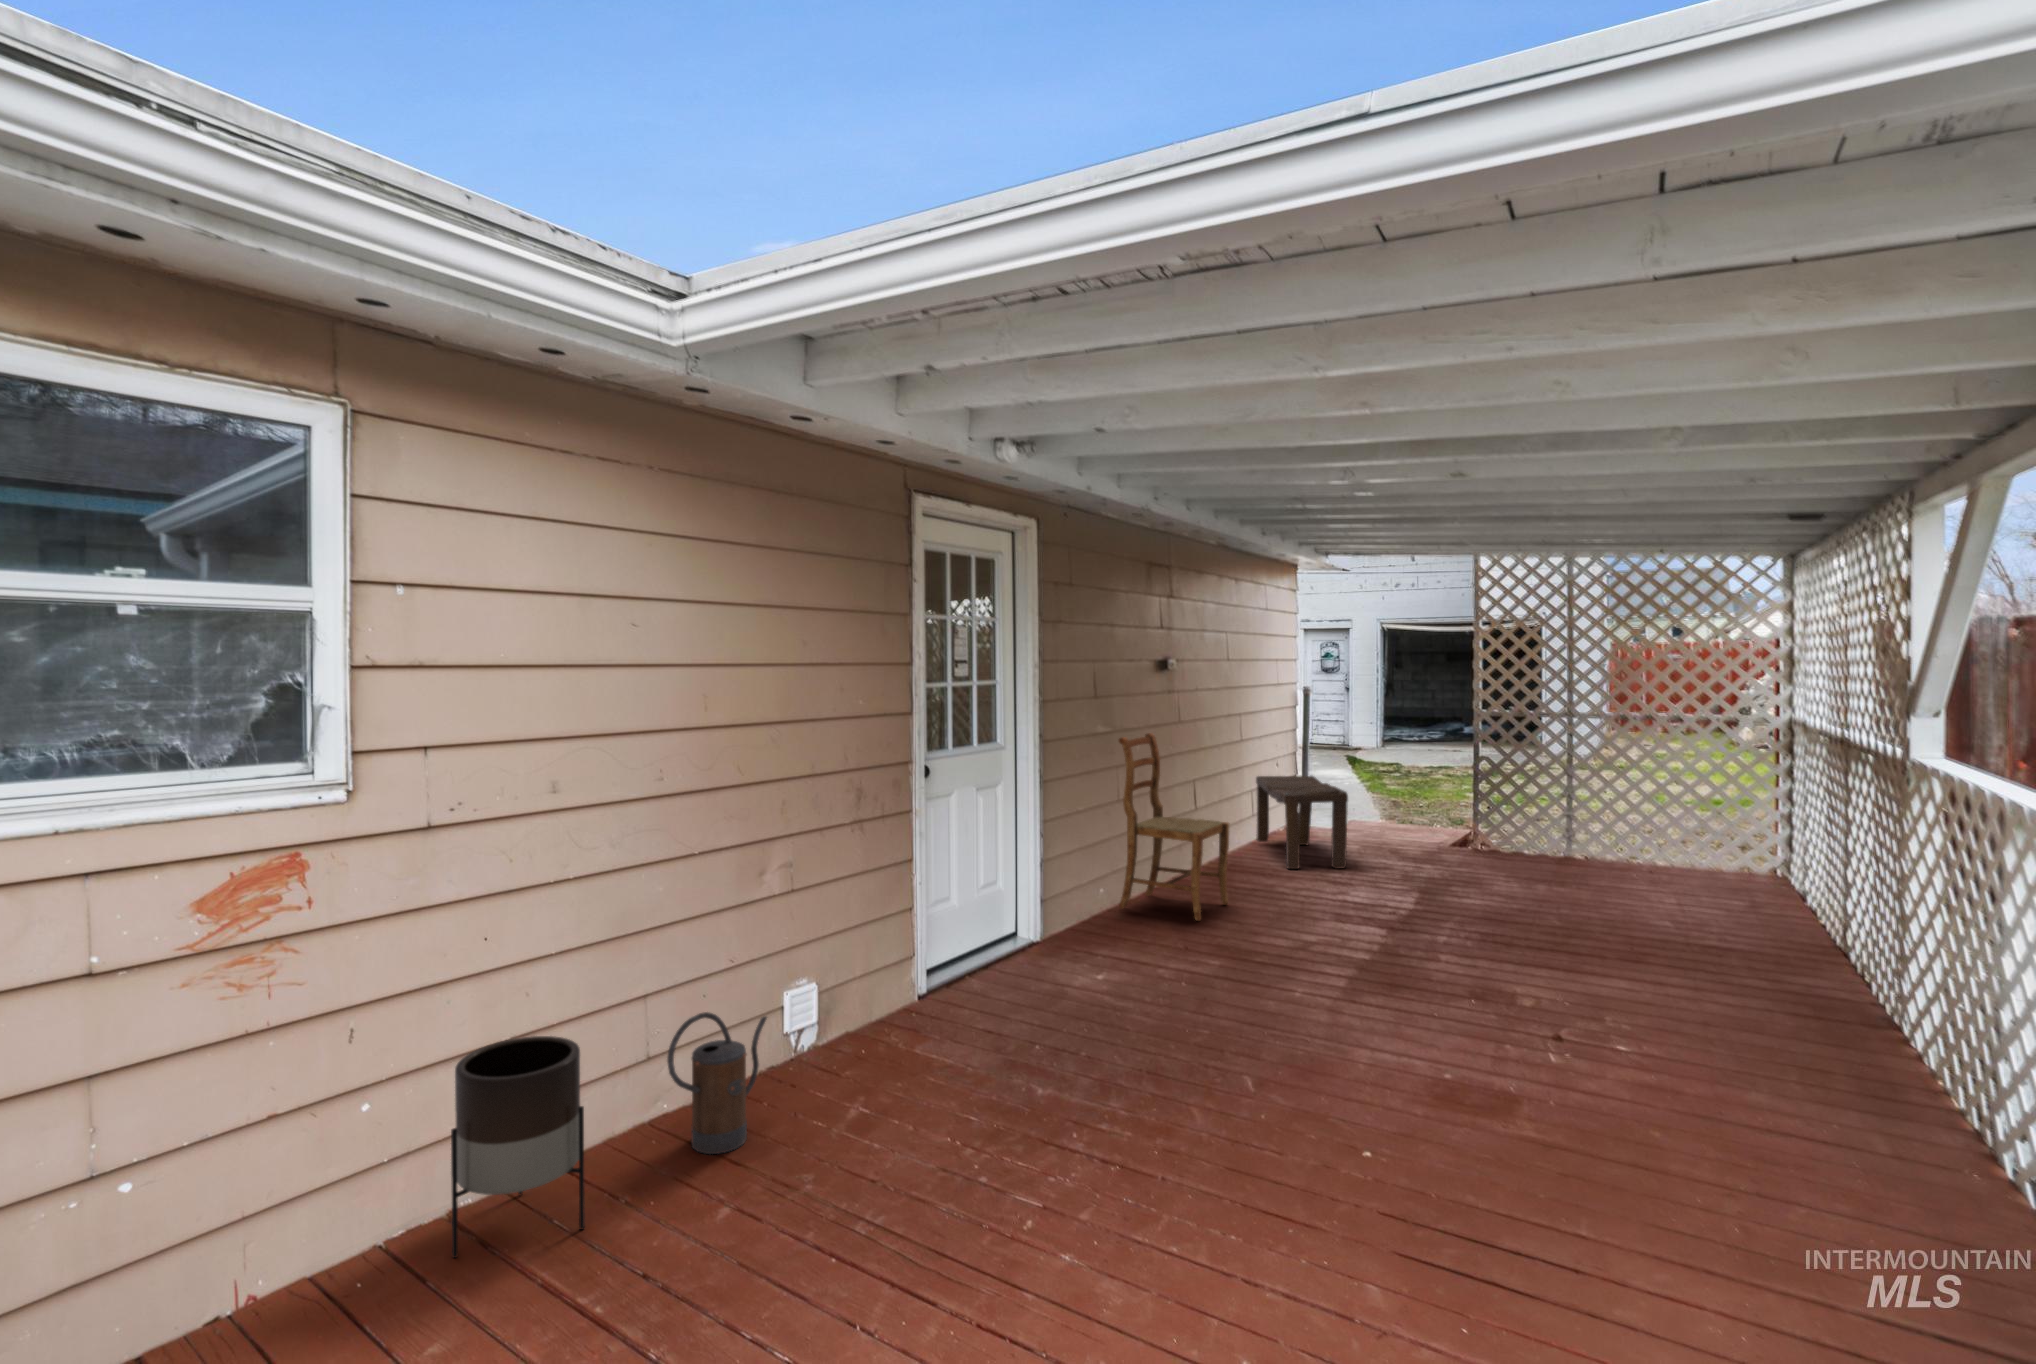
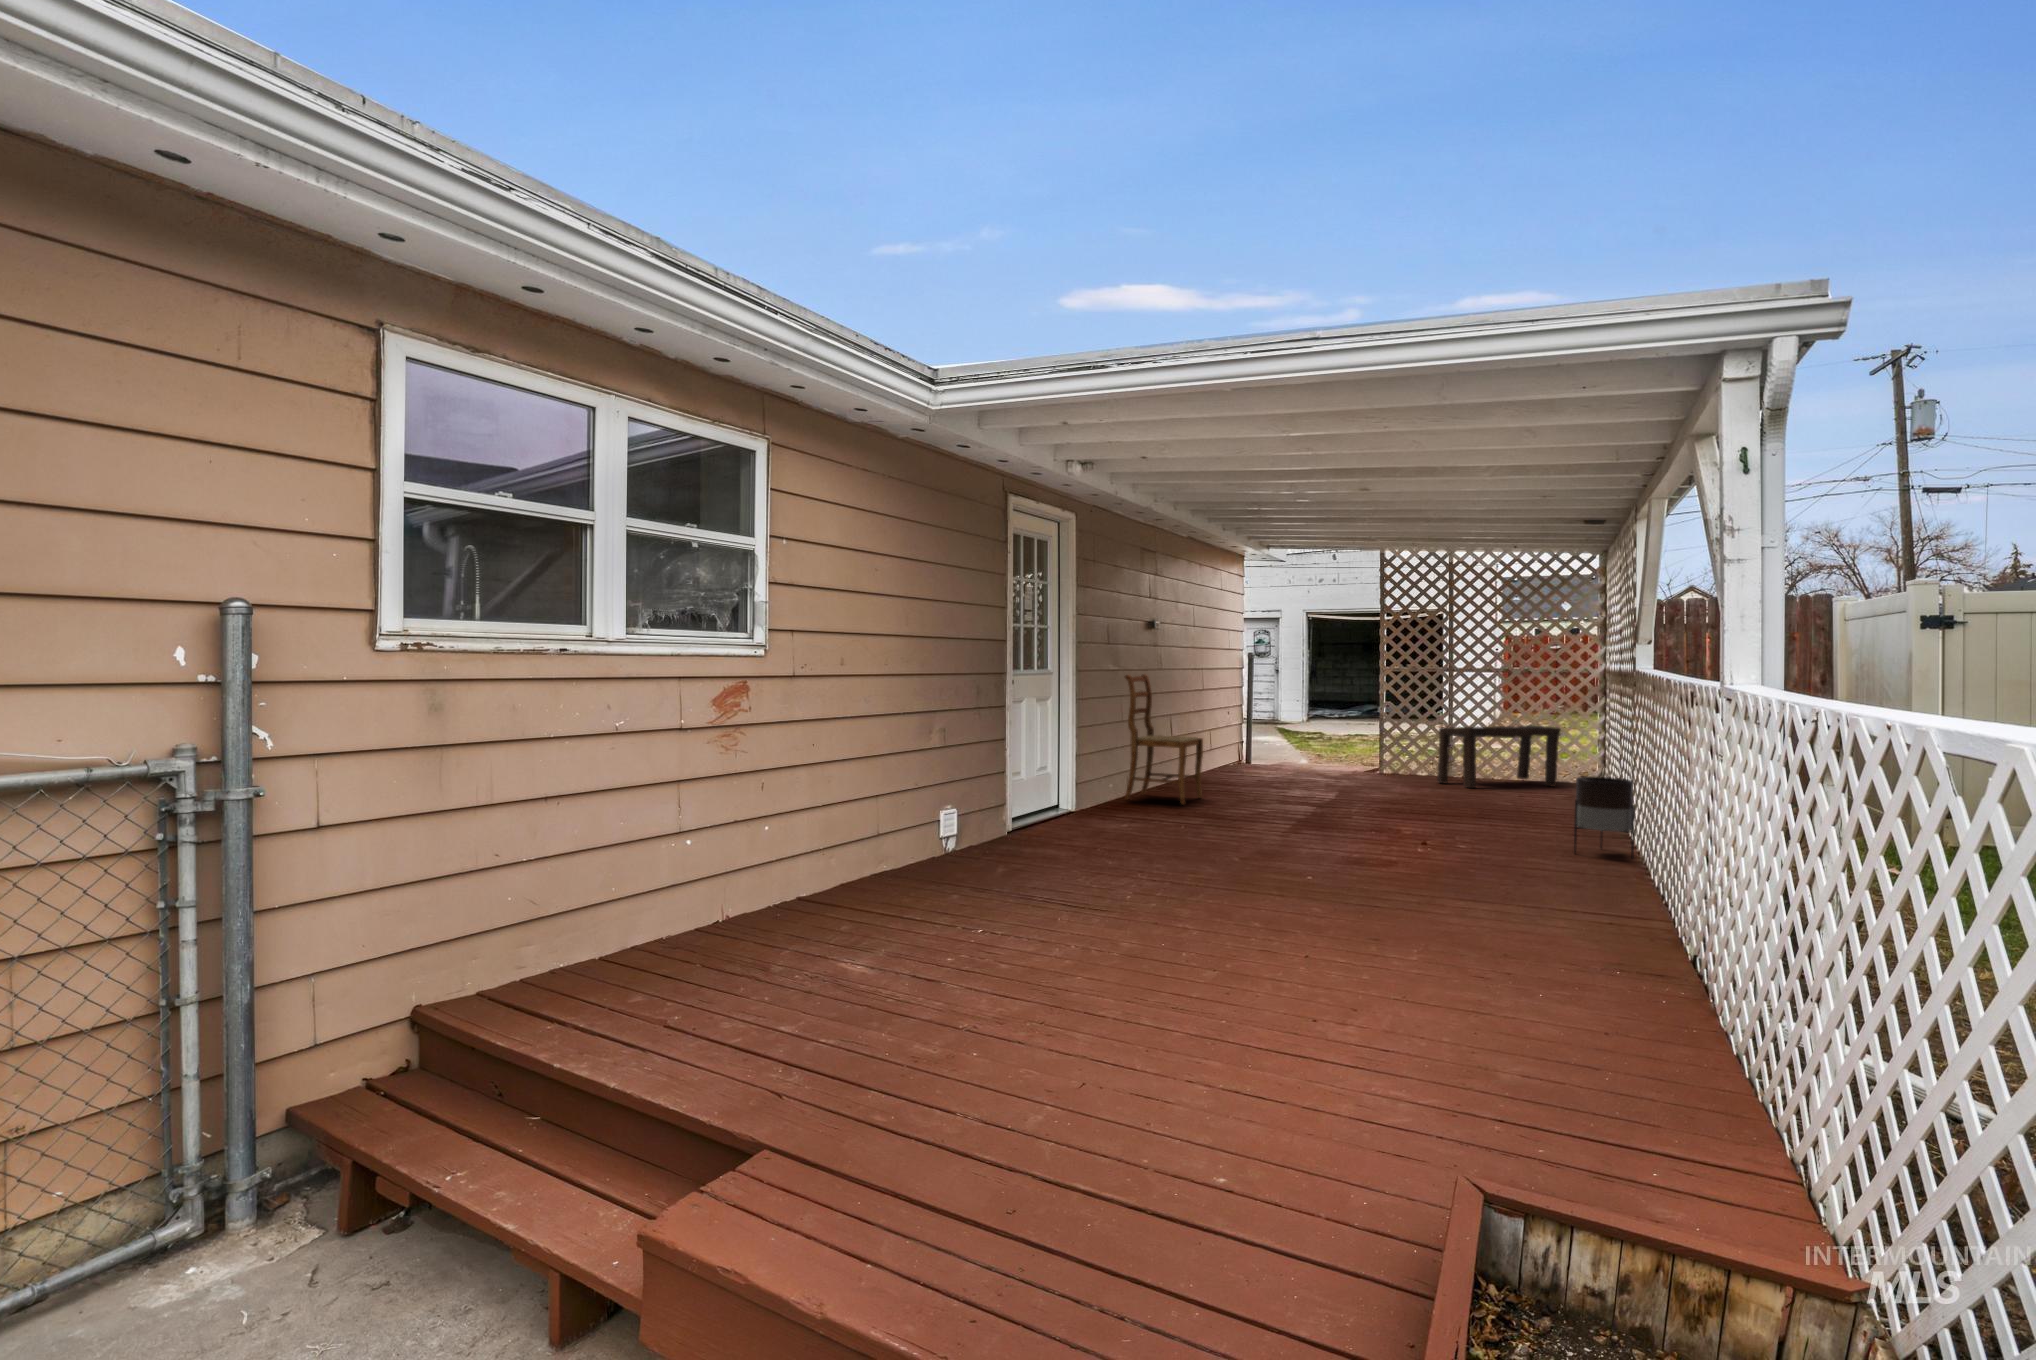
bench: present [1256,776,1348,869] -> present [1437,725,1561,788]
watering can: present [667,1012,767,1154] -> none [908,799,952,881]
planter: present [451,1036,585,1258] -> present [1574,776,1635,858]

